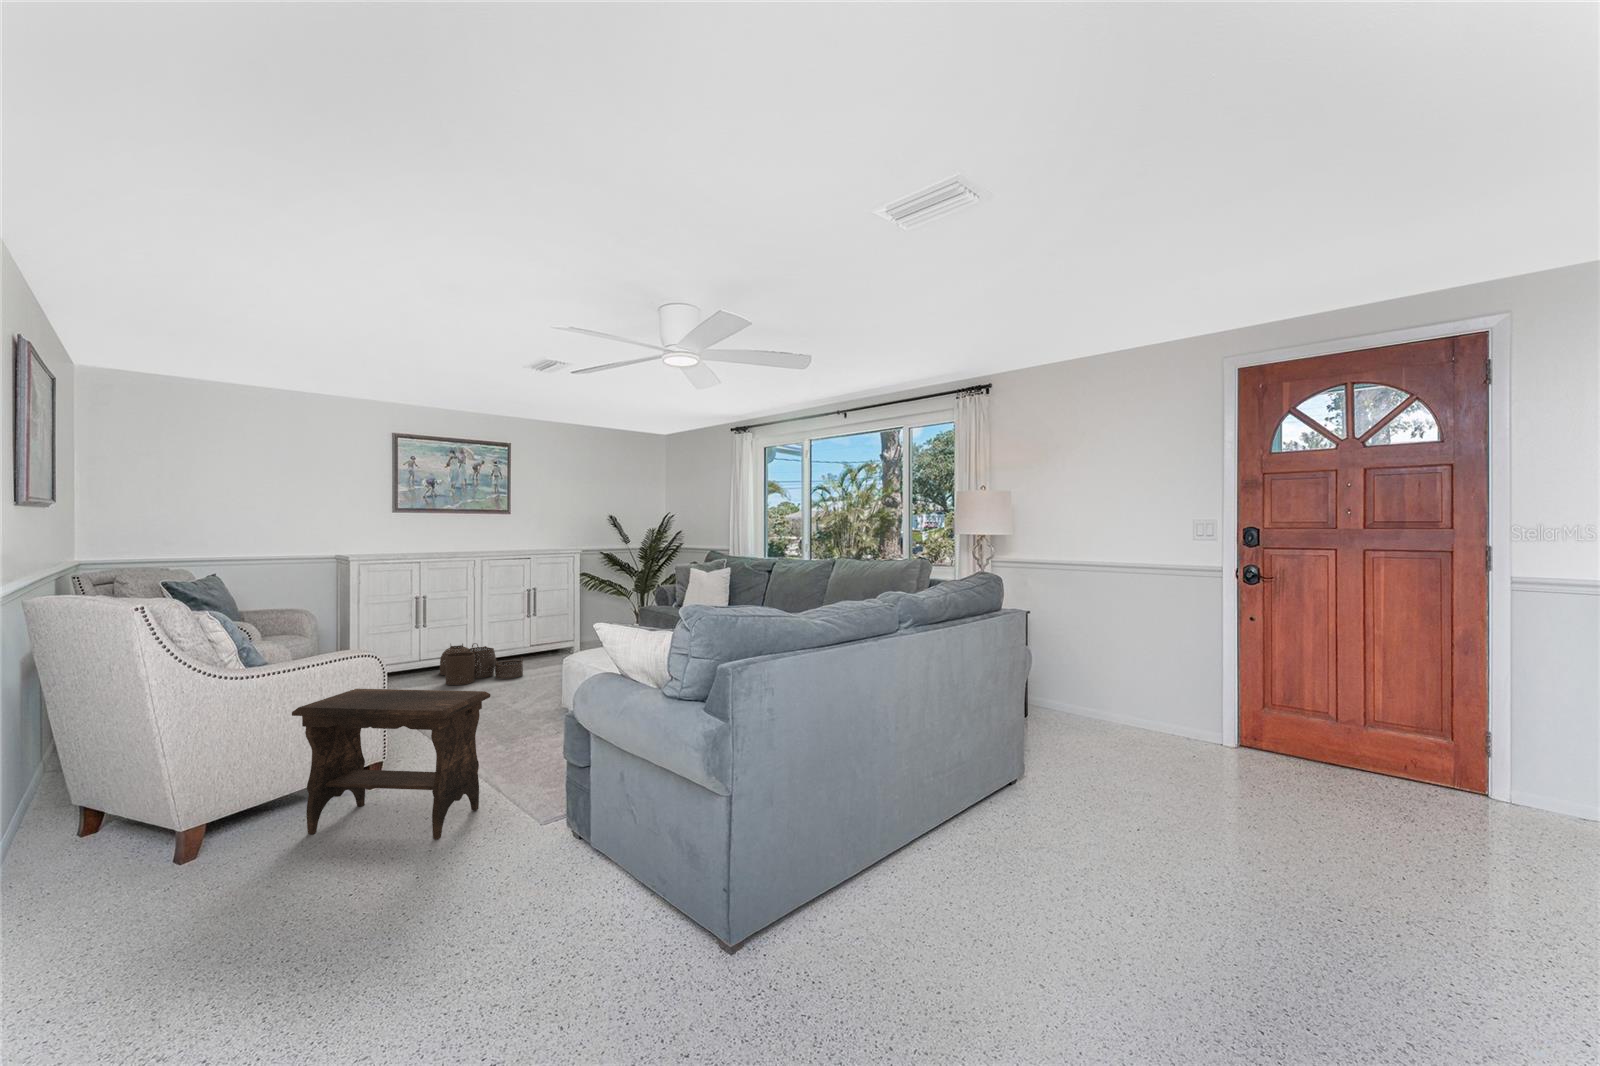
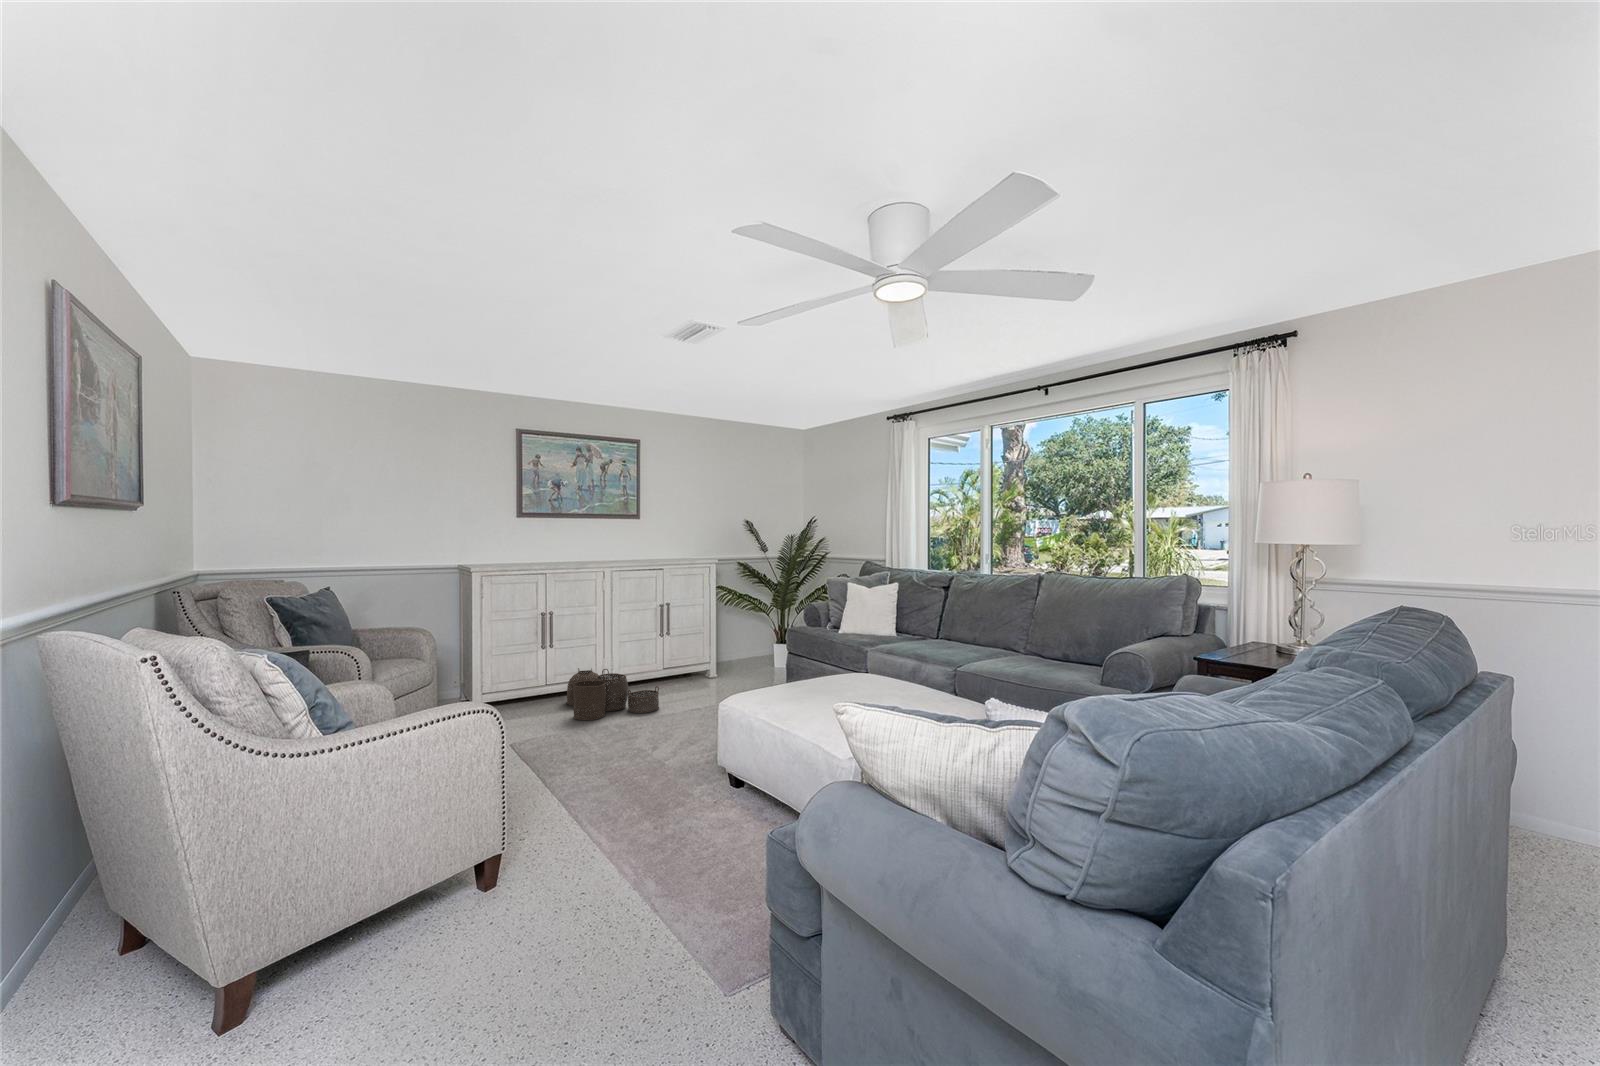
footstool: present [292,689,490,839] -> none [374,760,645,1018]

